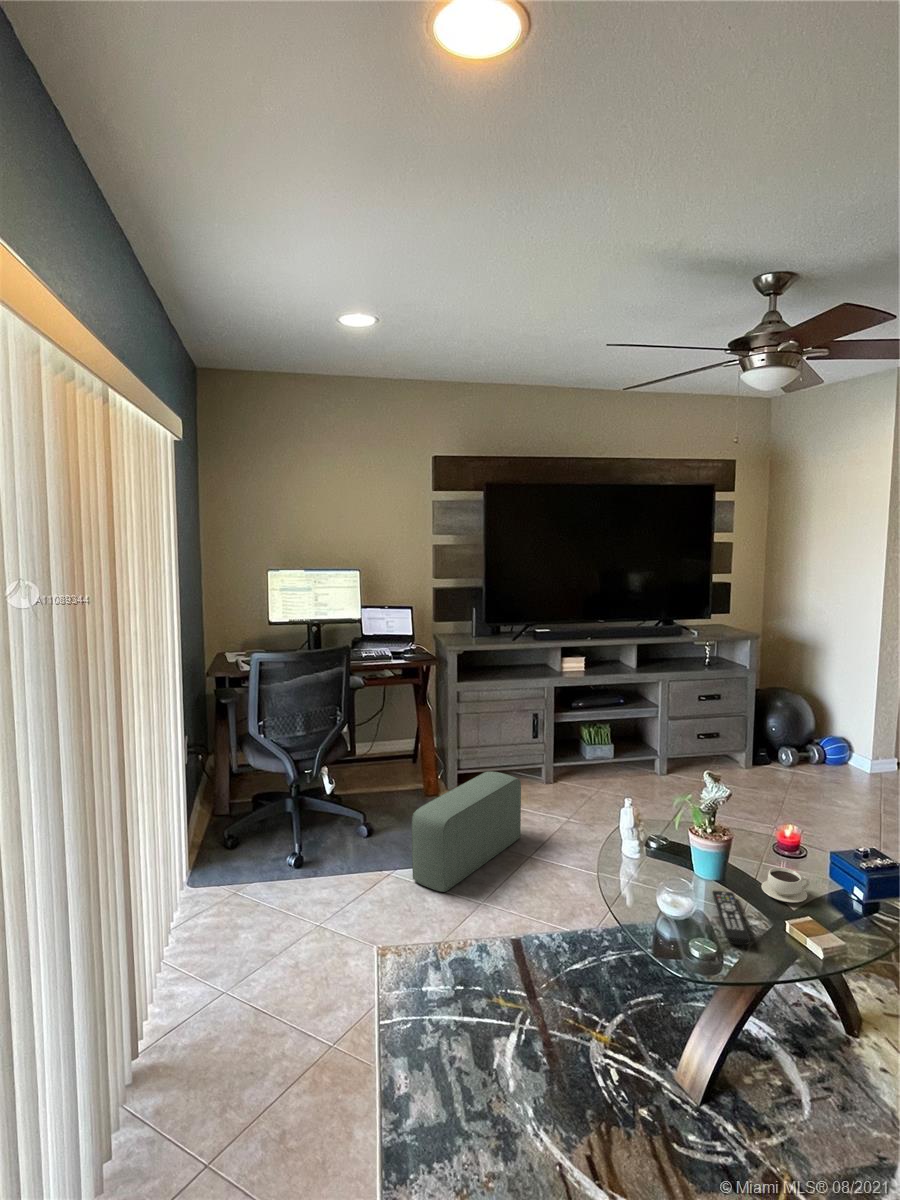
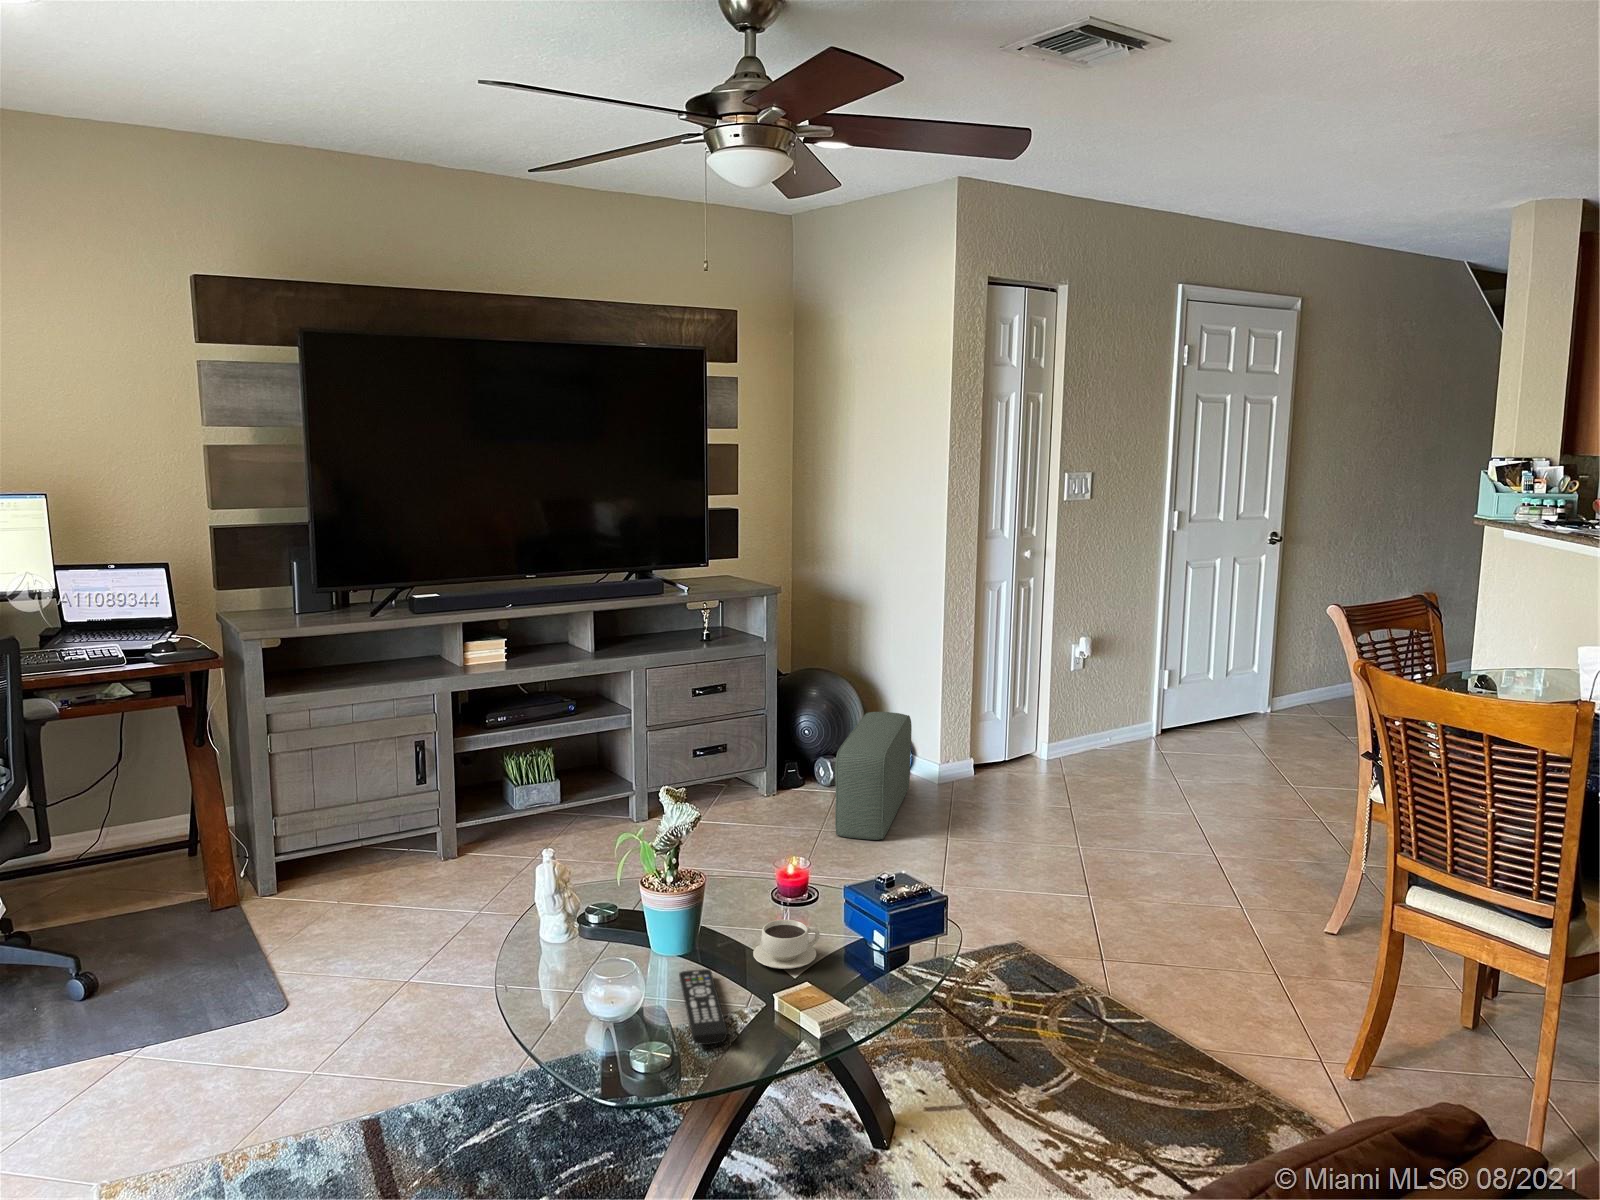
pouf: present [411,771,521,892] -> present [835,712,912,840]

